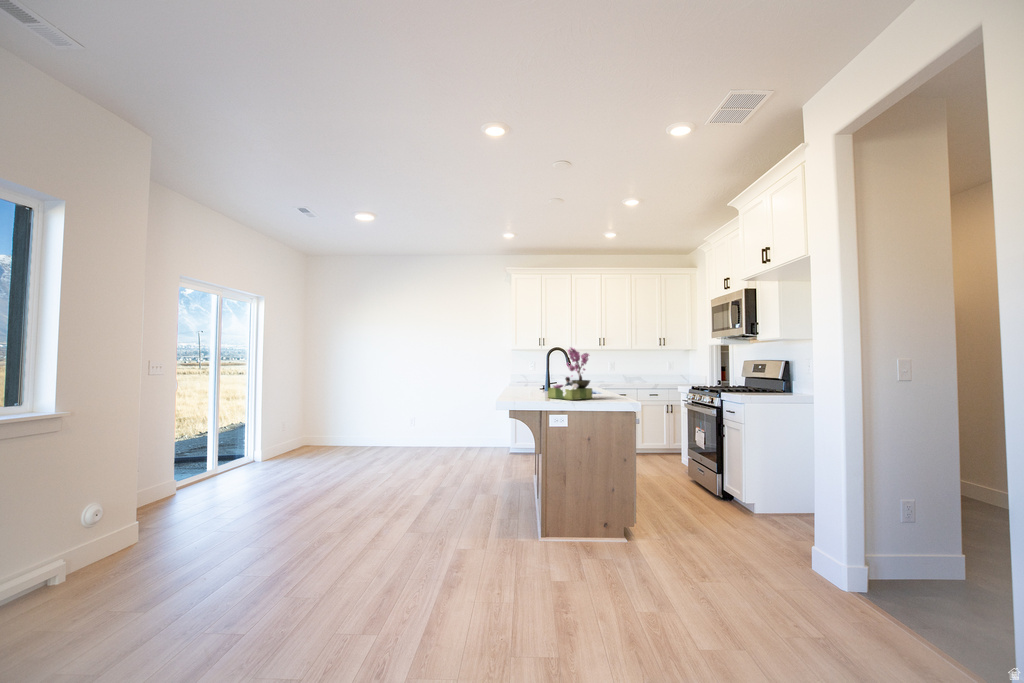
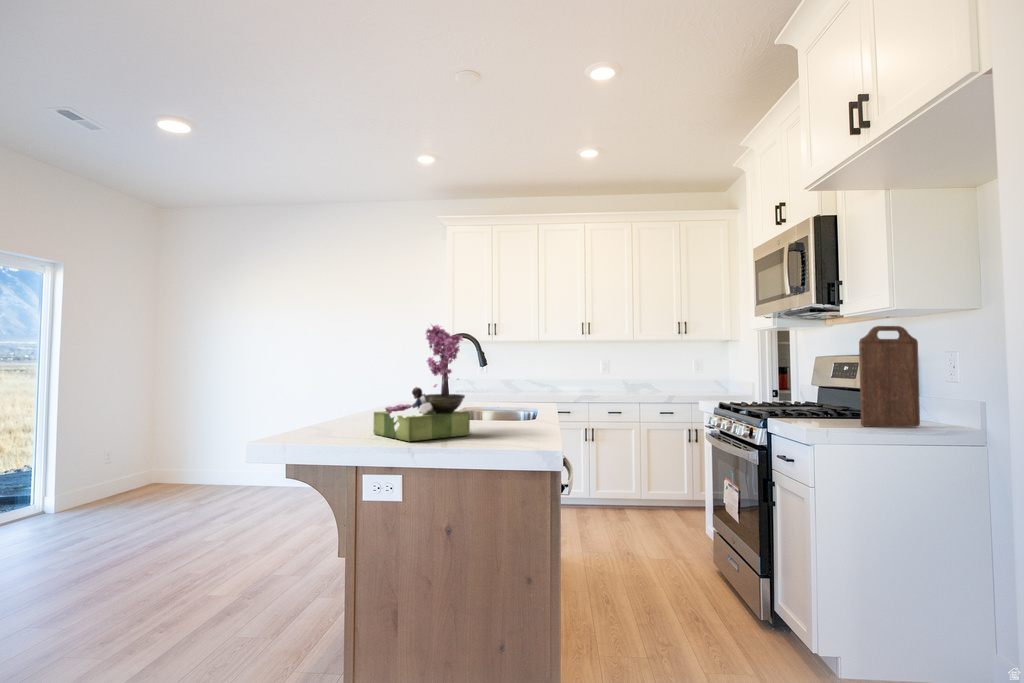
cutting board: none [766,348,794,396] -> present [859,326,920,426]

